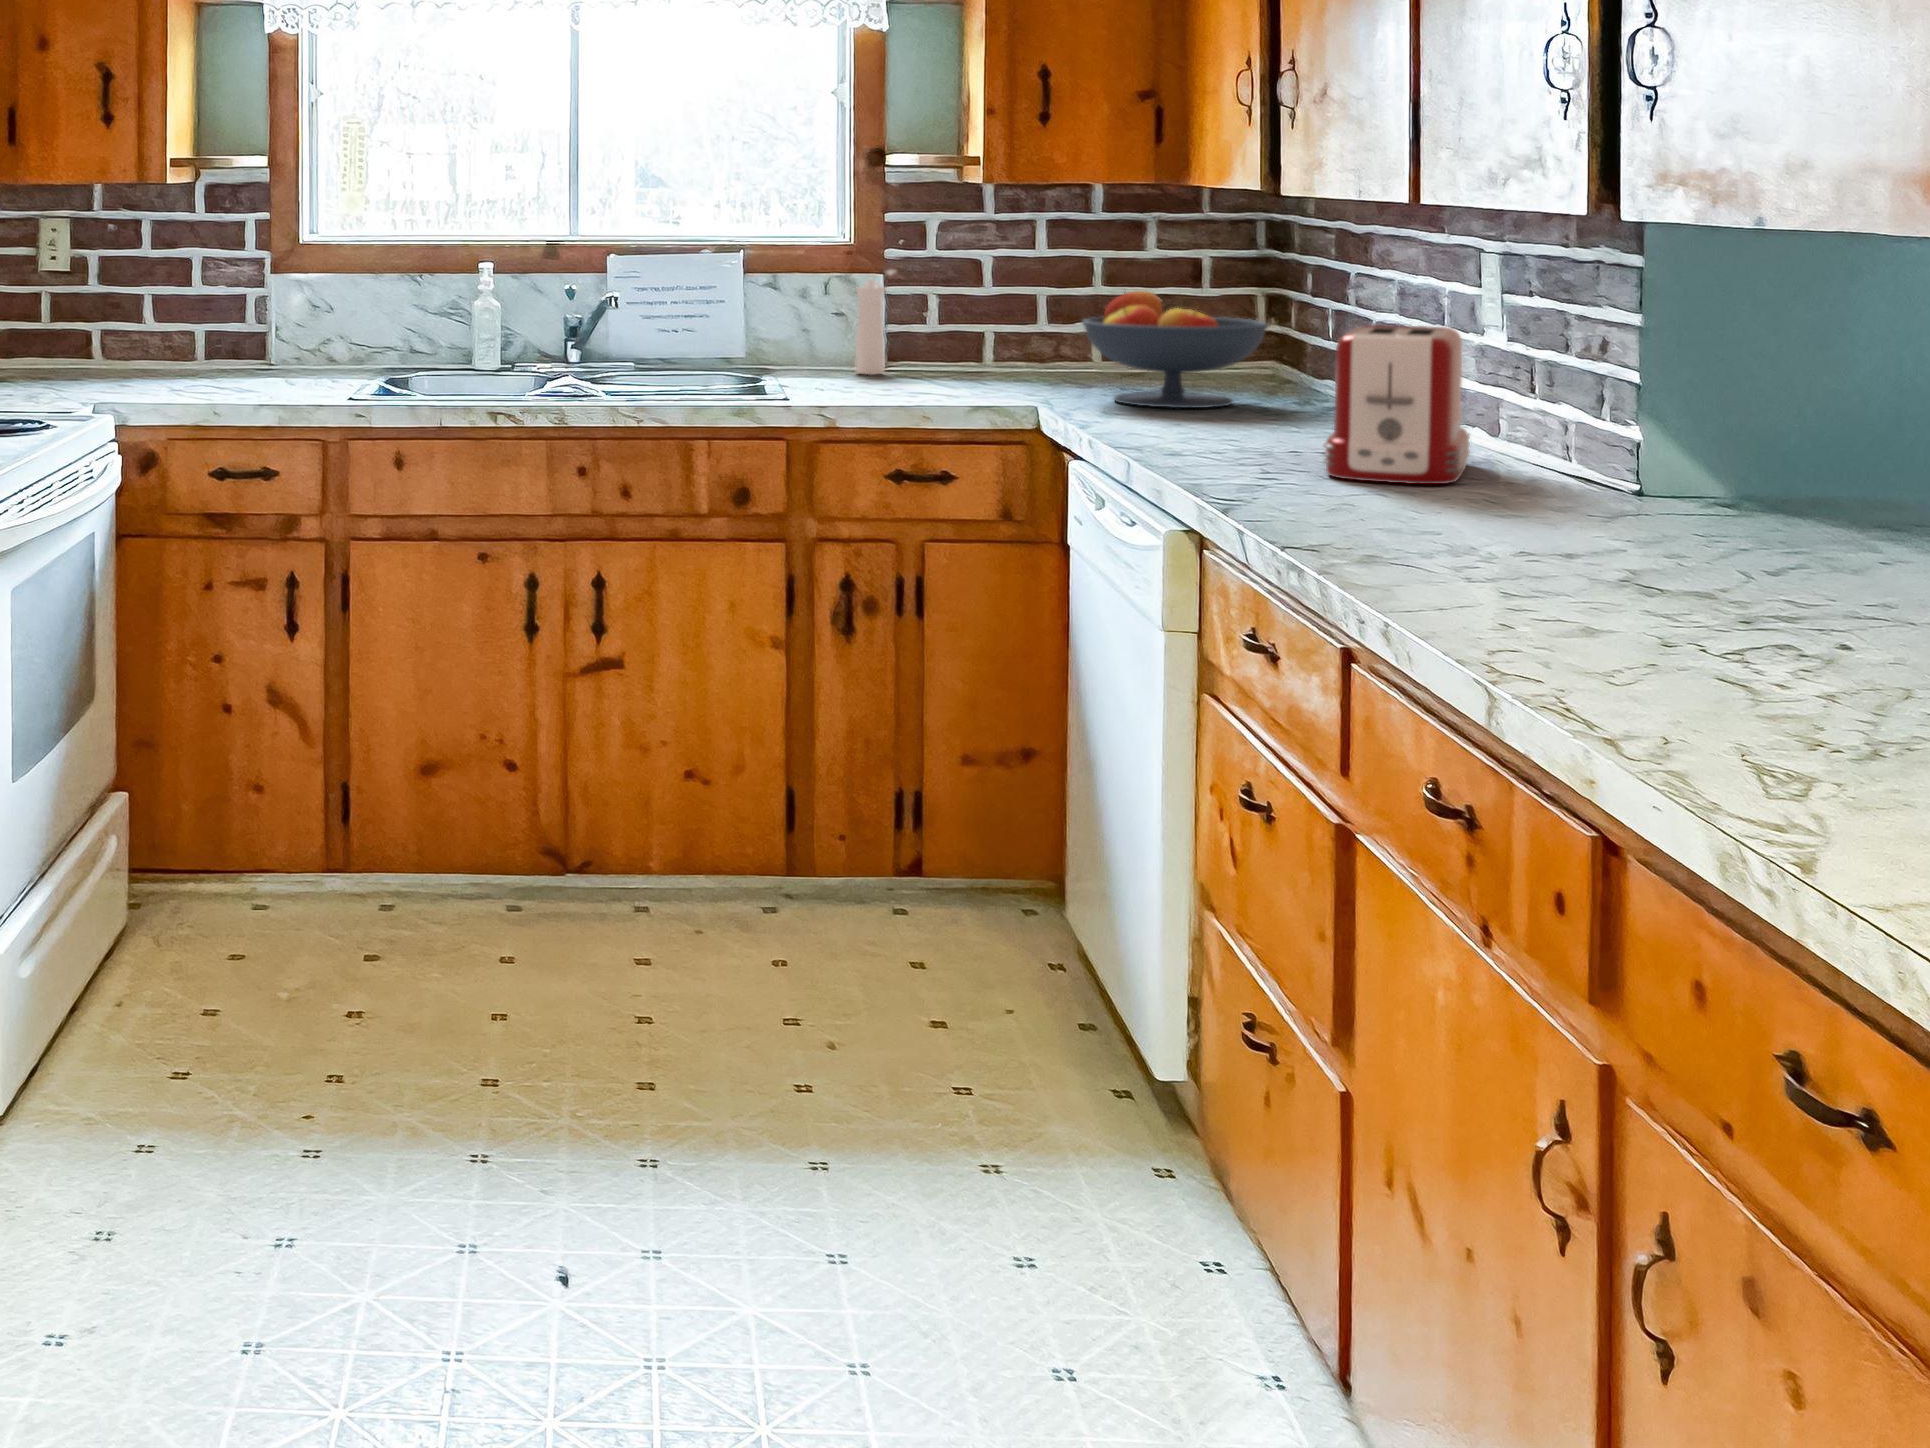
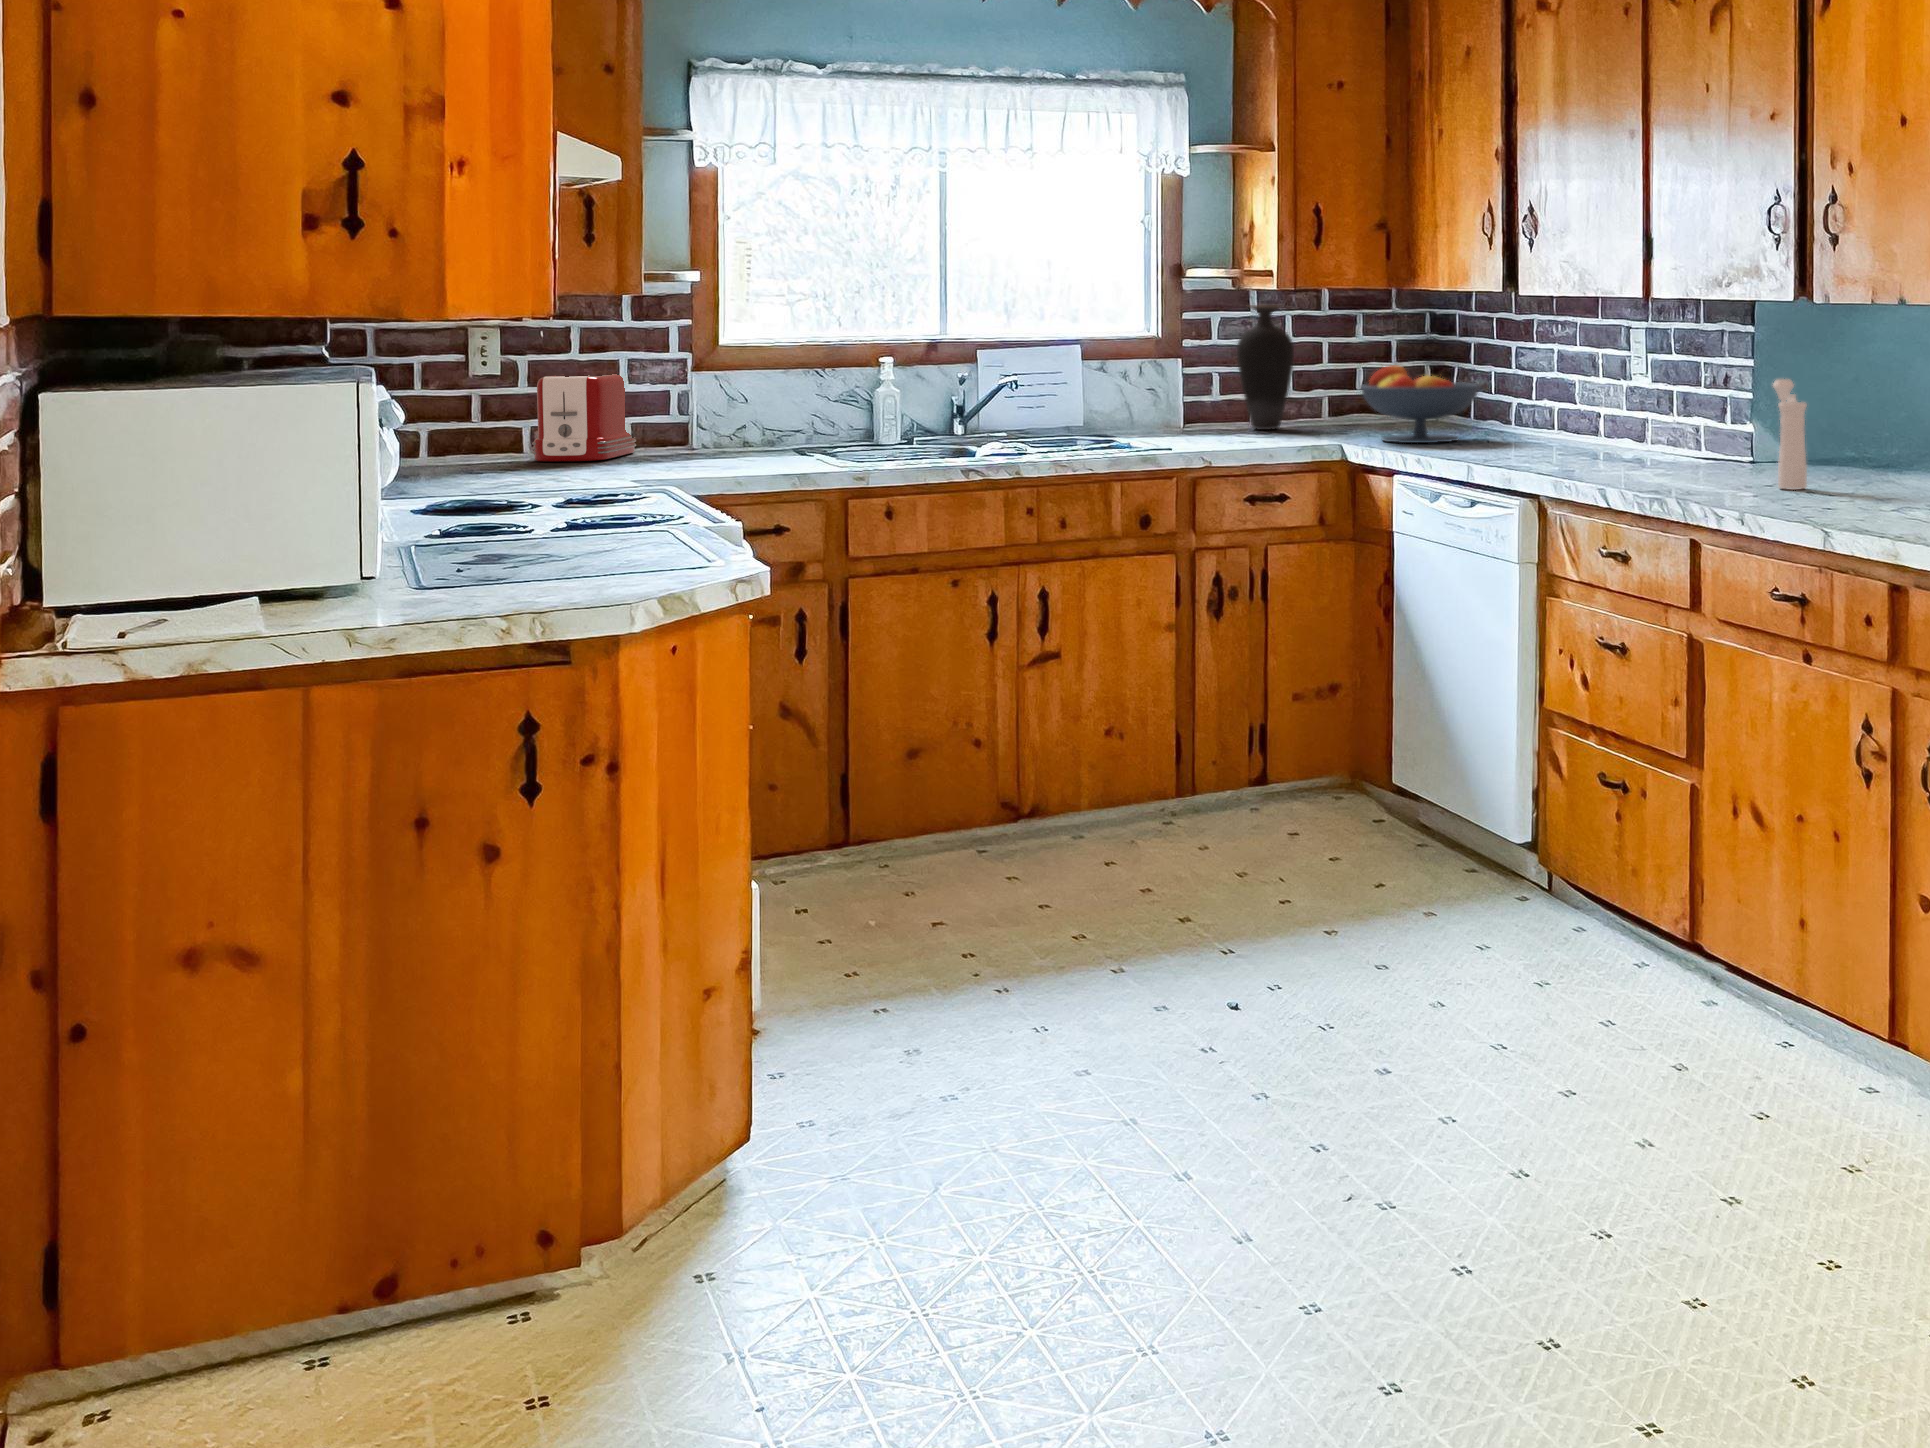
vase: none [966,203,1045,372] -> present [1237,305,1294,430]
pepper mill: present [855,270,895,375] -> present [1773,379,1807,490]
toaster: present [1324,325,1470,484] -> present [532,374,636,461]

